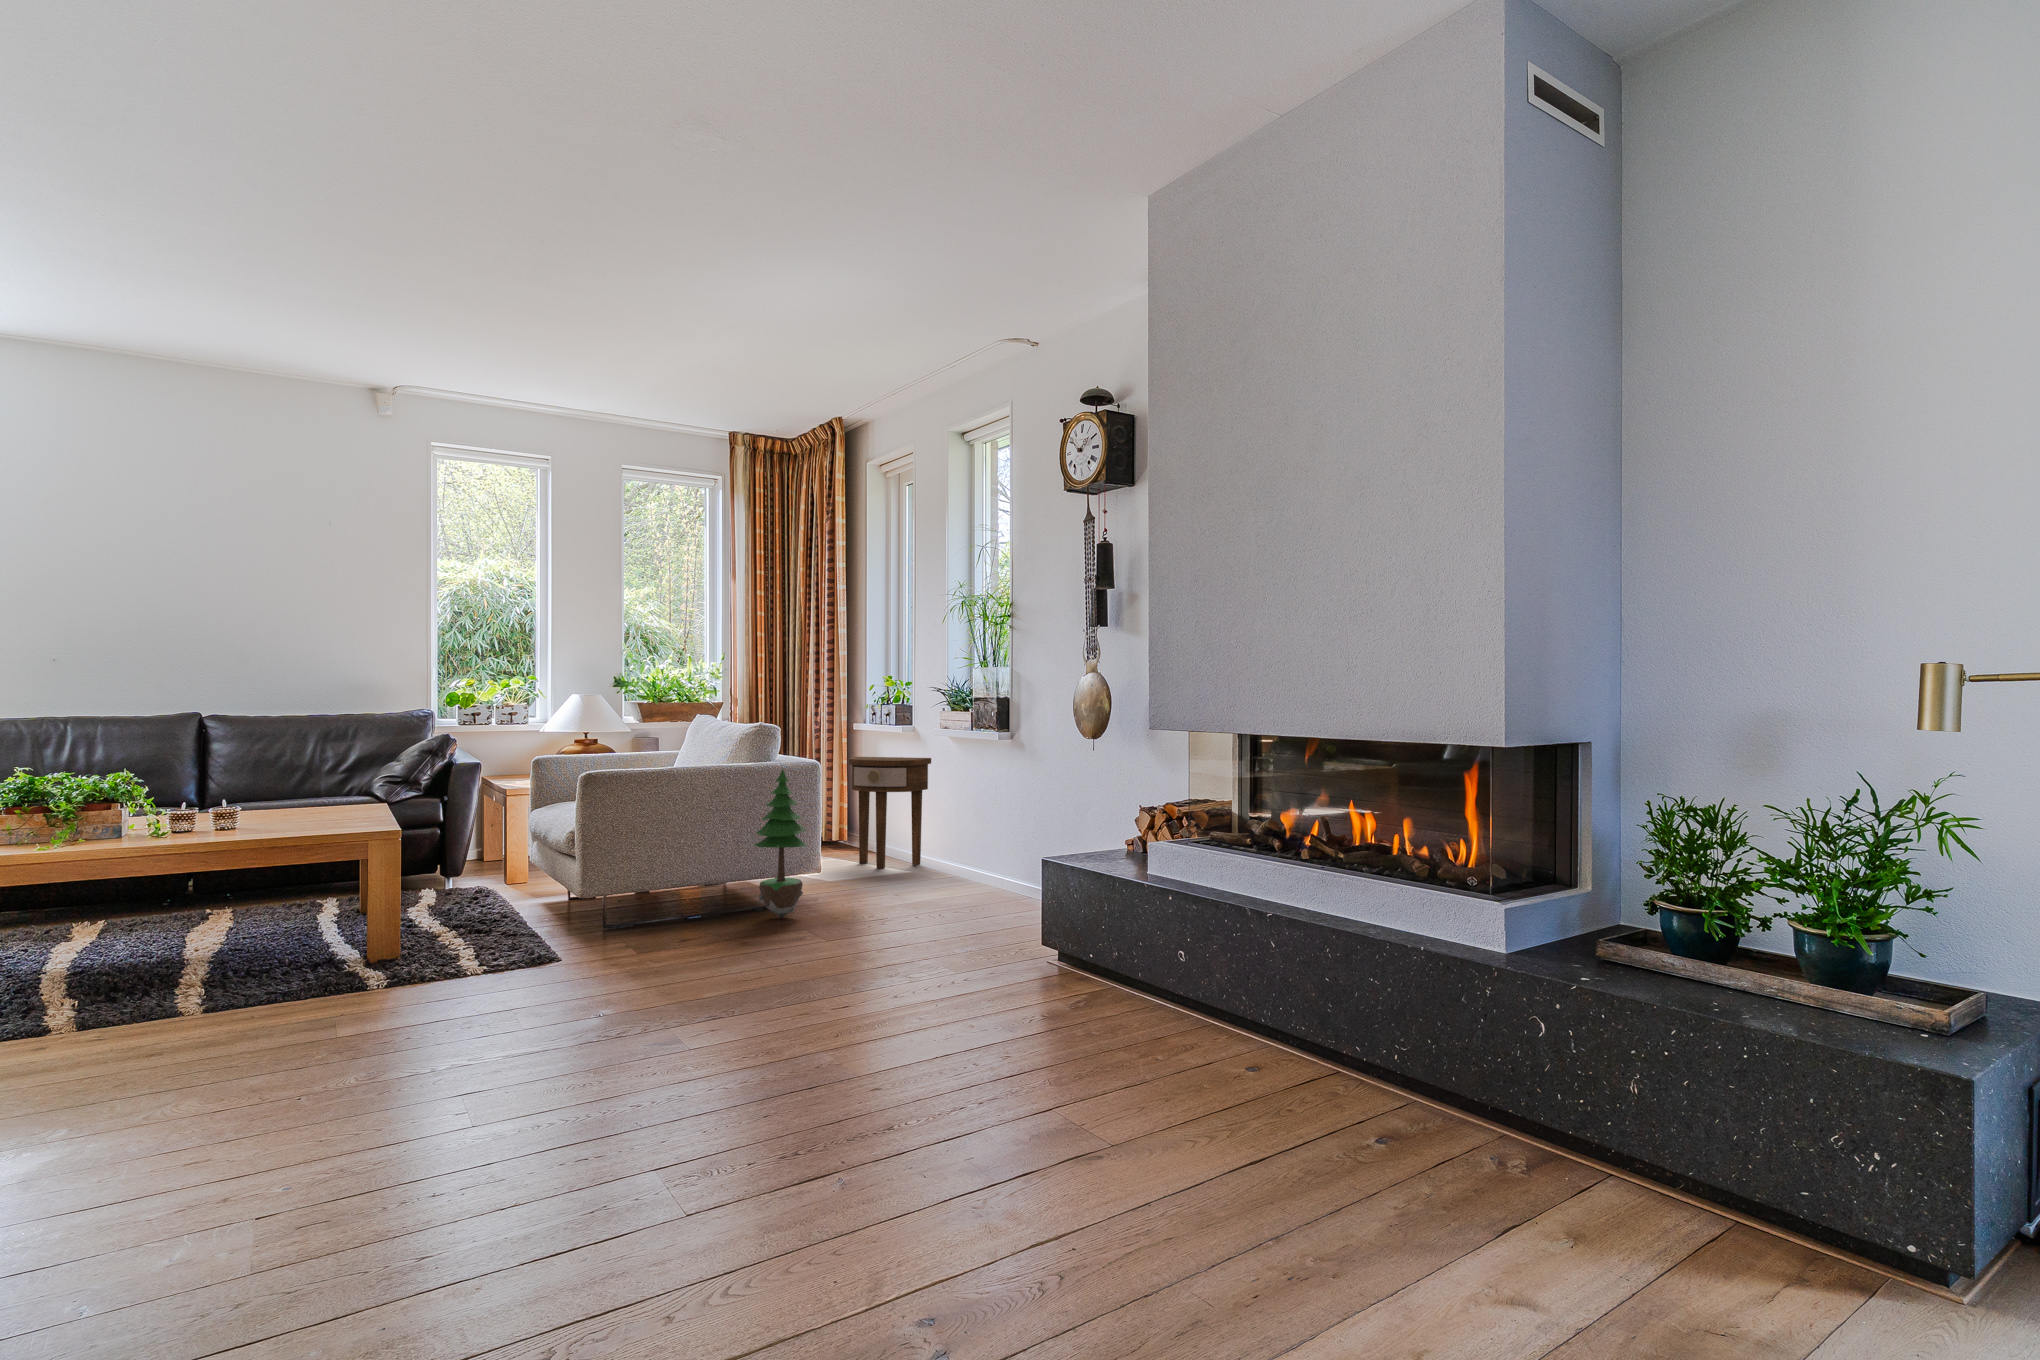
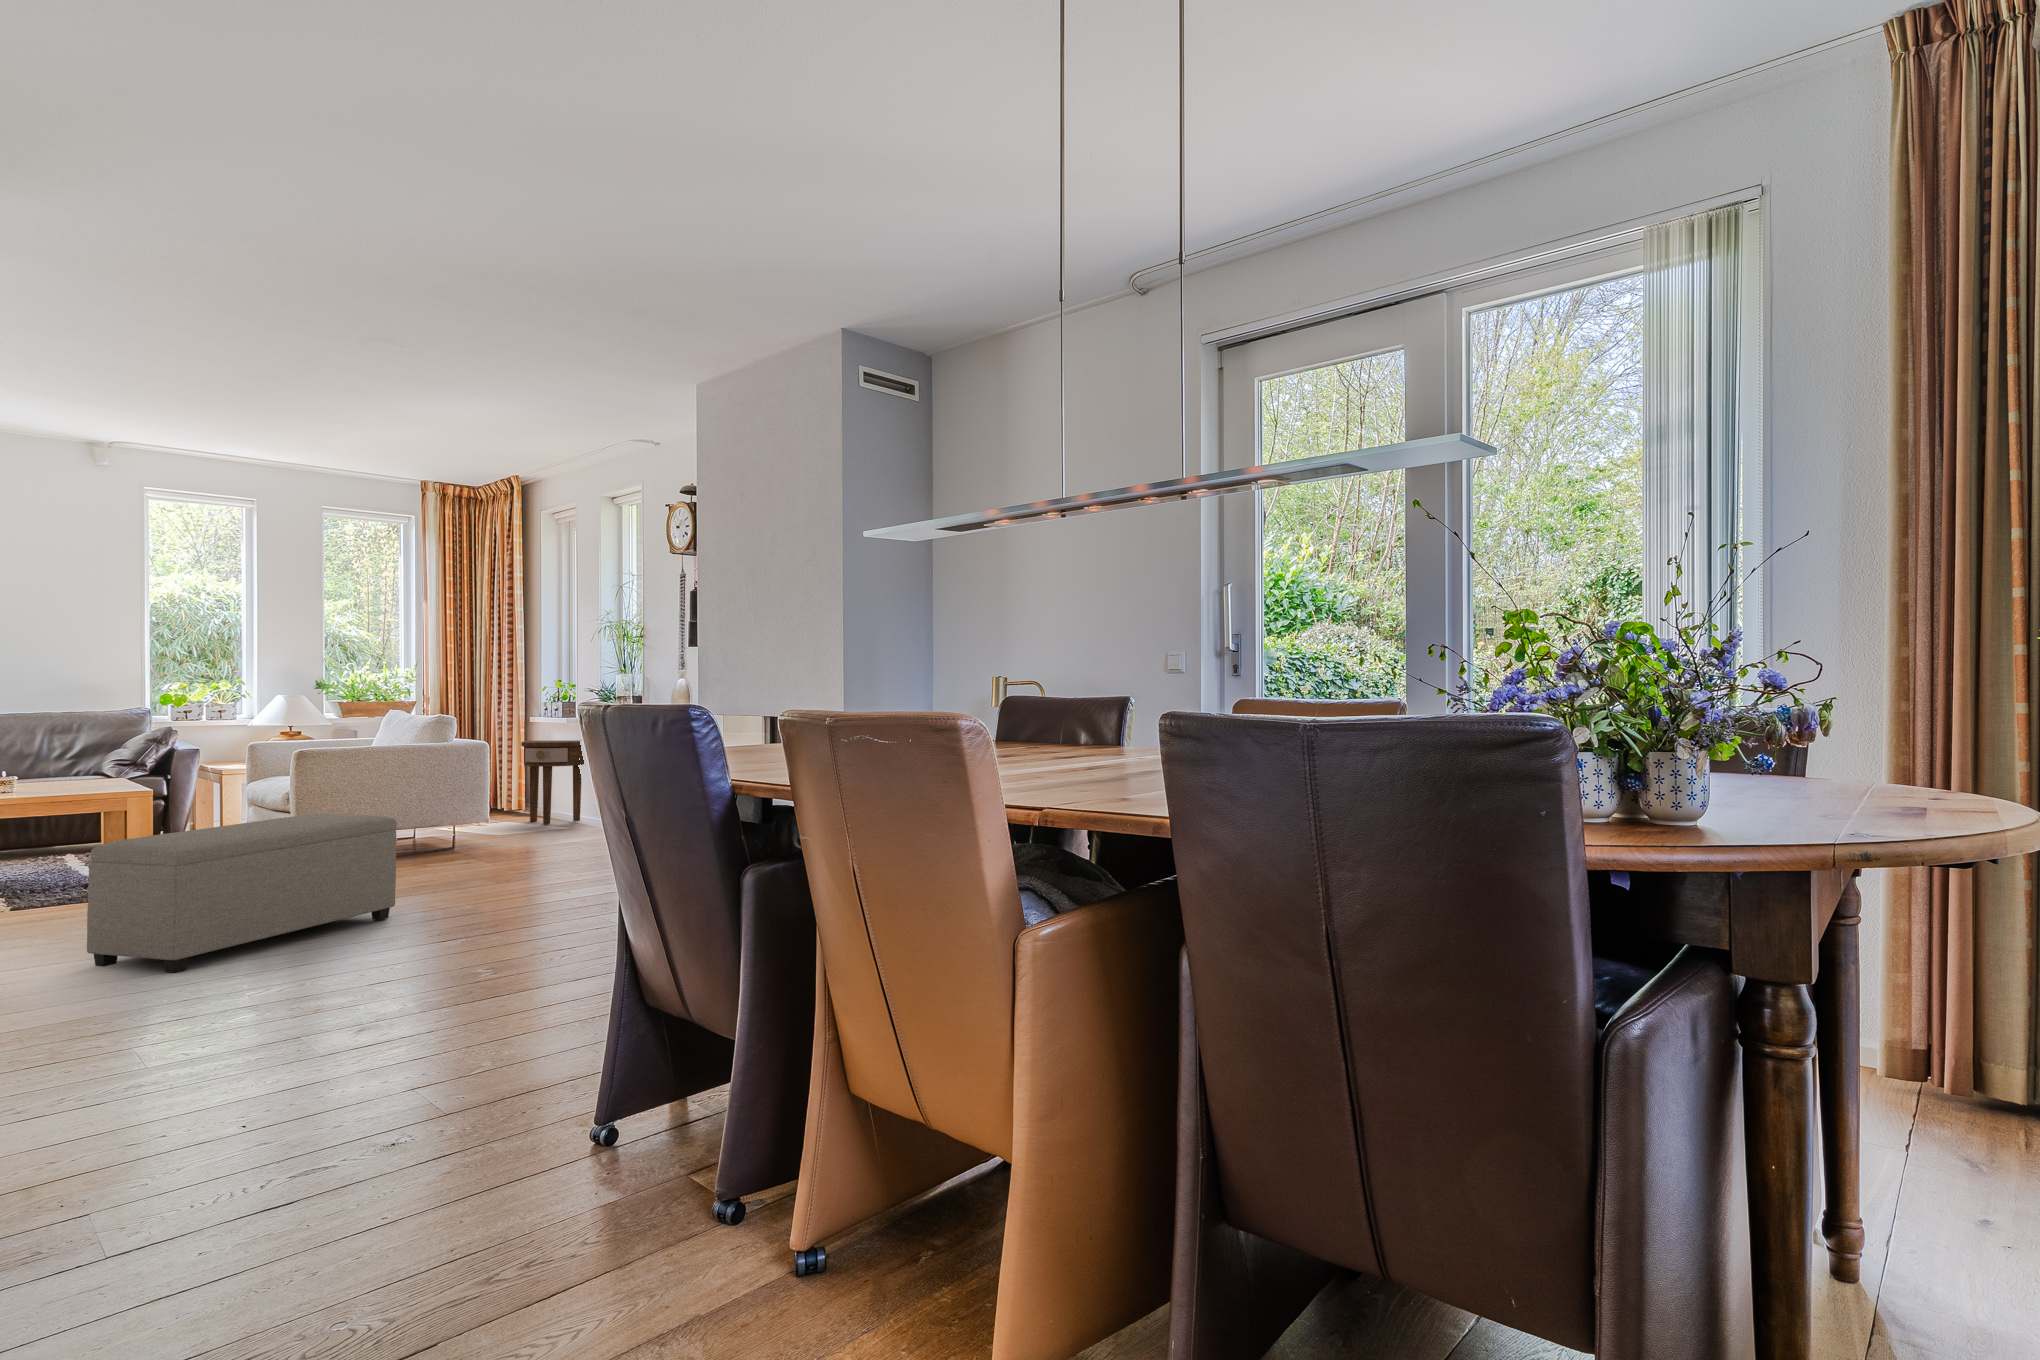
potted tree: present [754,769,807,918] -> none [437,747,480,853]
ottoman: none [217,886,704,1210] -> present [87,814,397,973]

